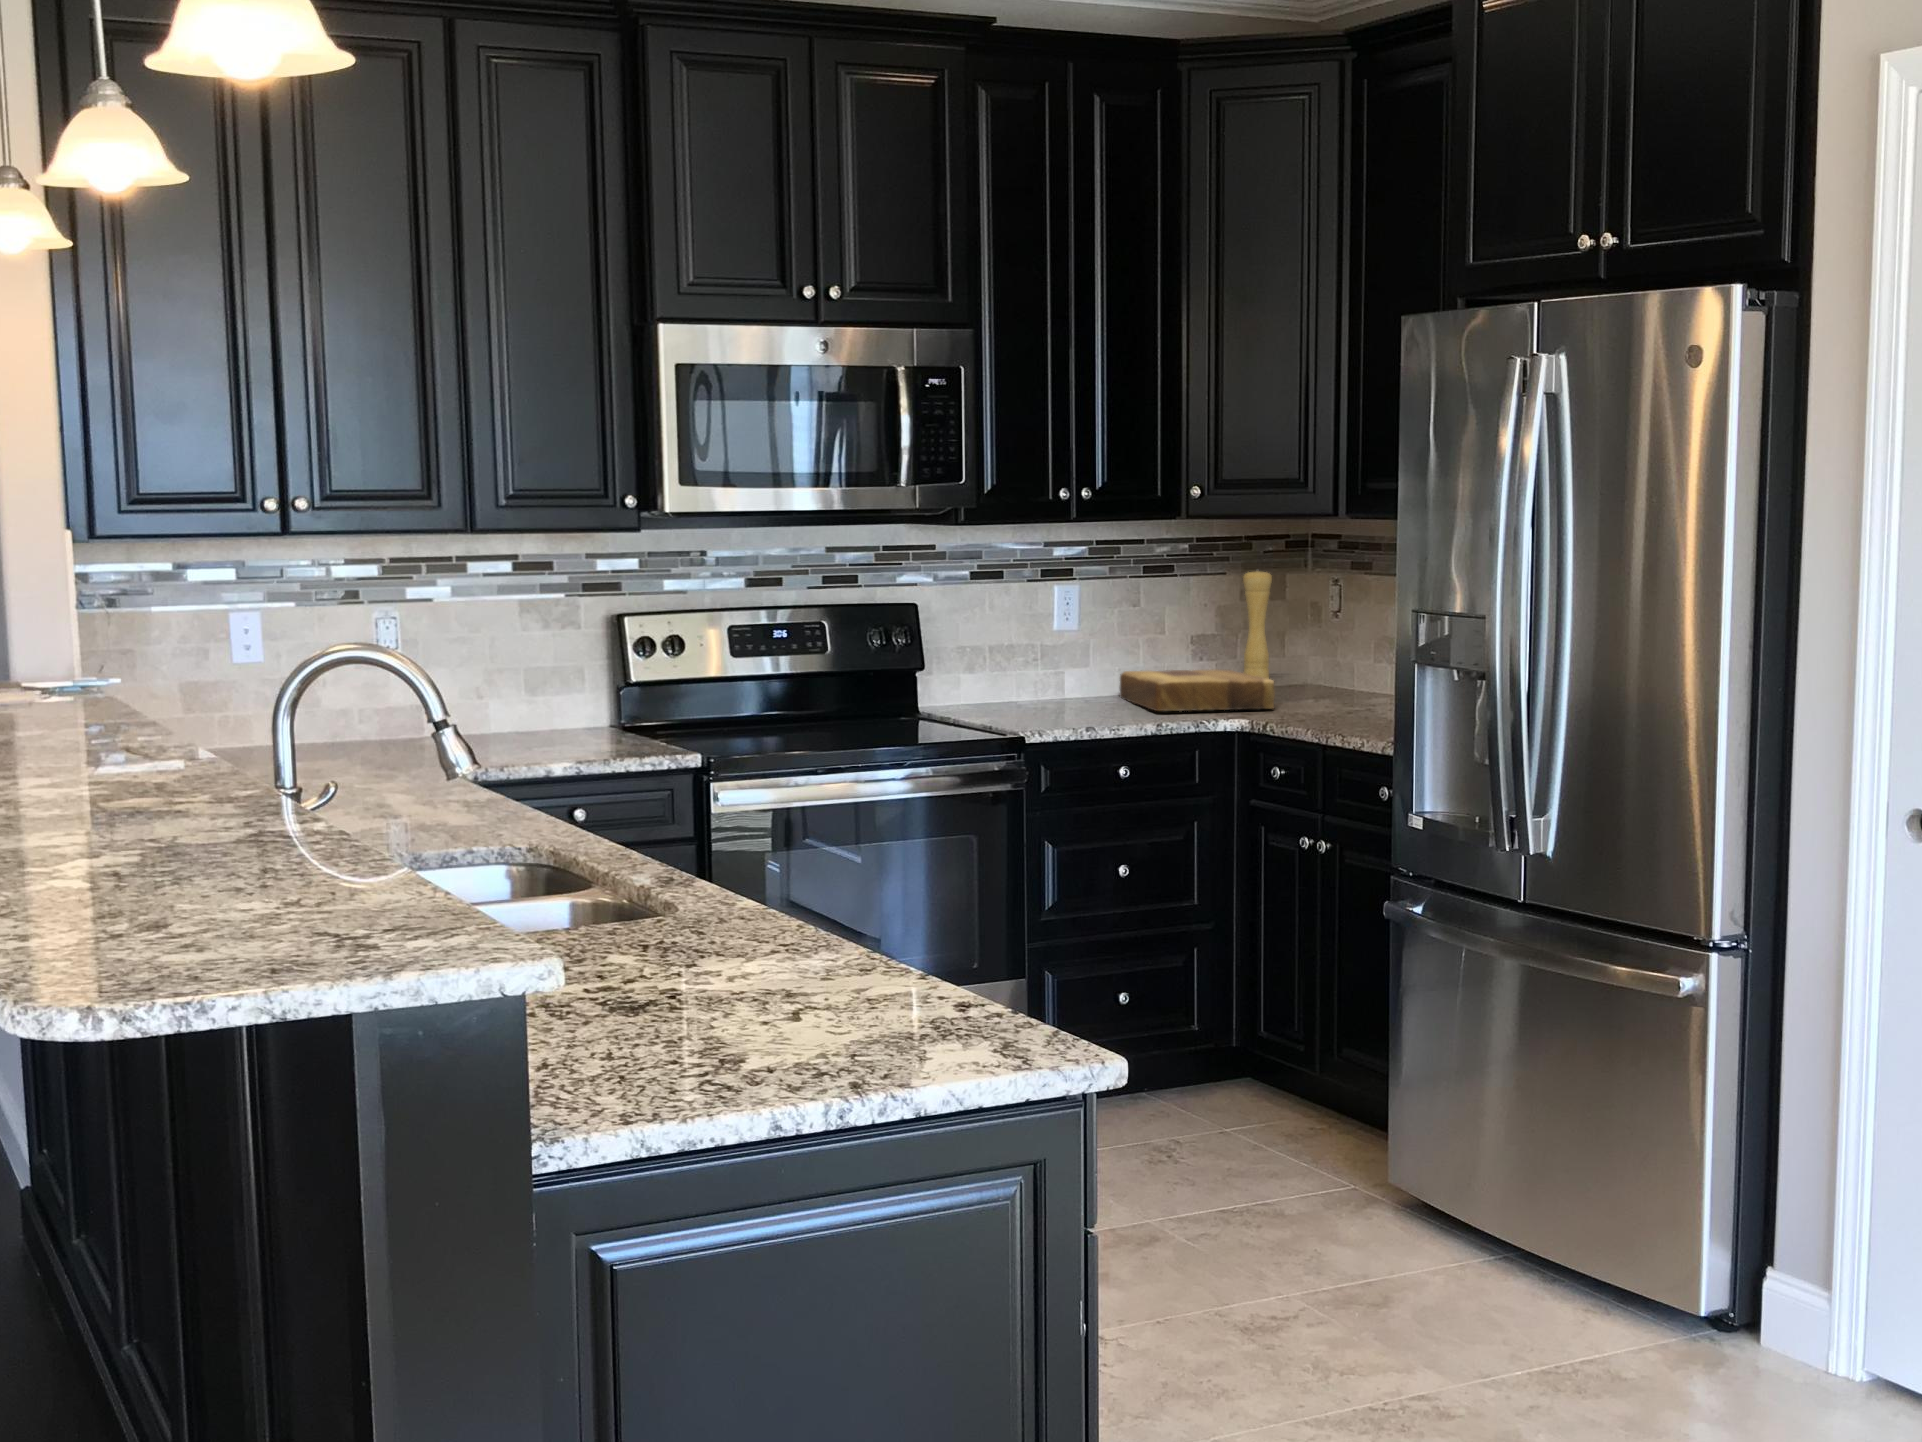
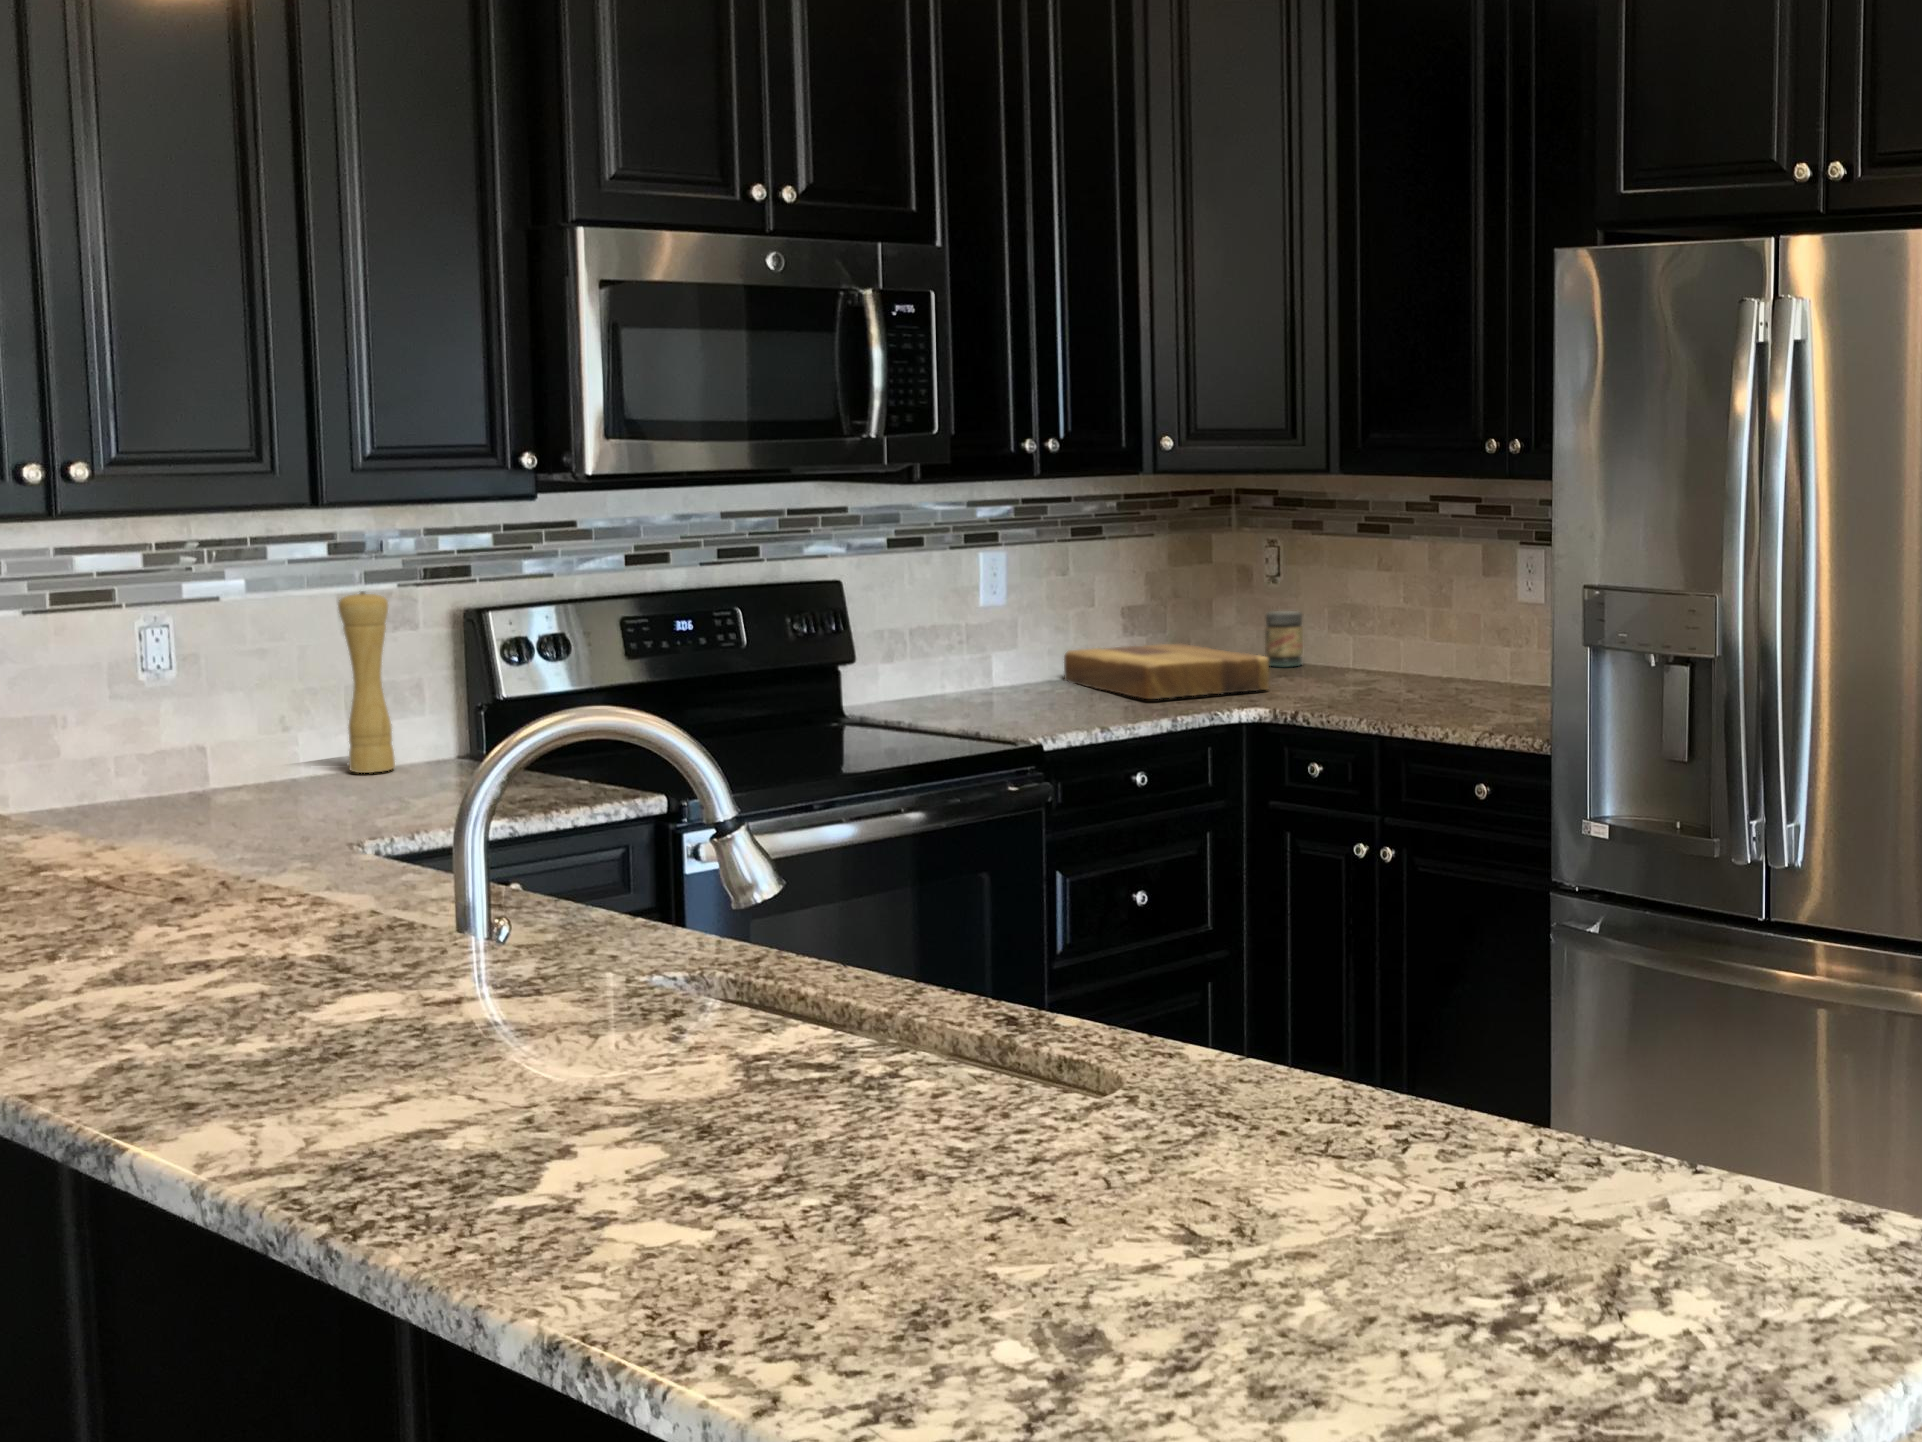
pepper mill: present [1243,570,1272,679] -> present [338,591,395,773]
jar: none [1307,644,1341,693] -> present [1265,611,1303,667]

